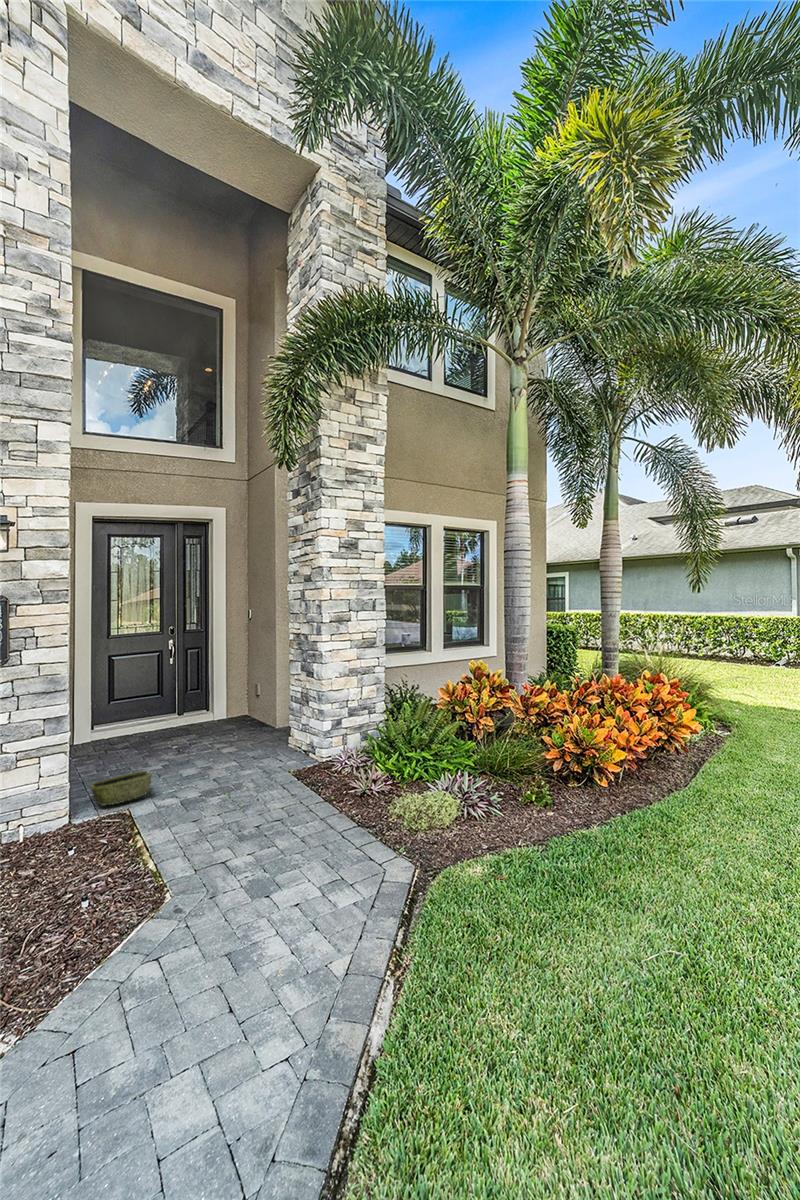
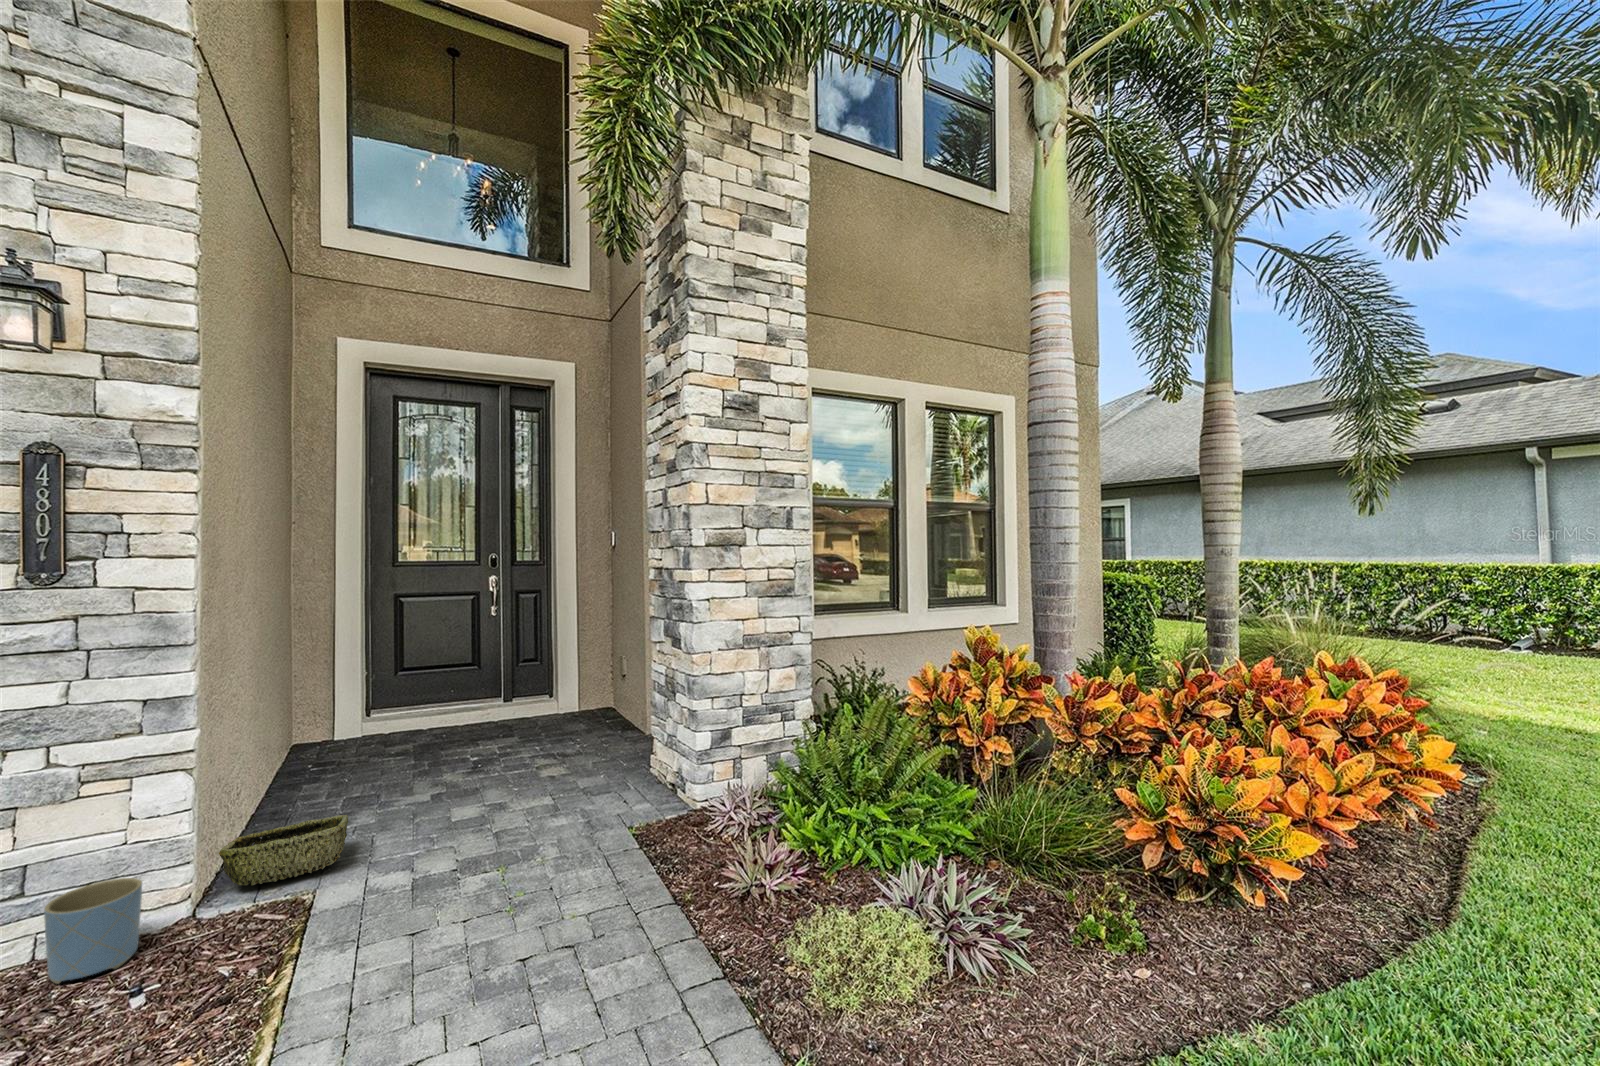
planter: none [31,799,72,847] -> present [44,878,142,984]

